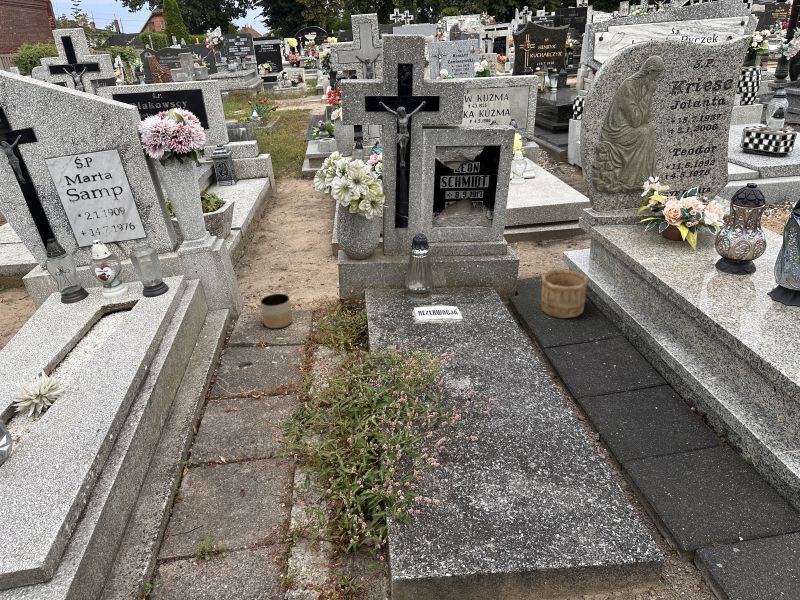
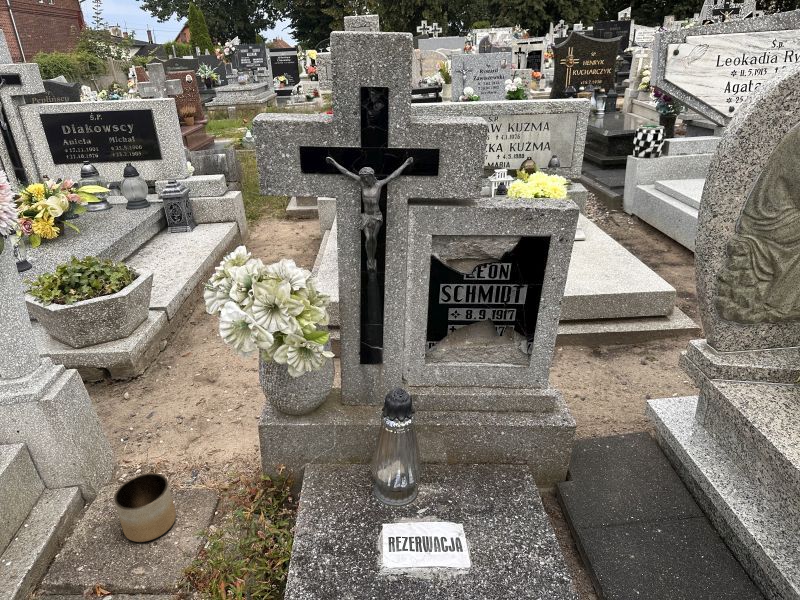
wooden bucket: present [541,269,588,318] -> none [613,455,709,559]

